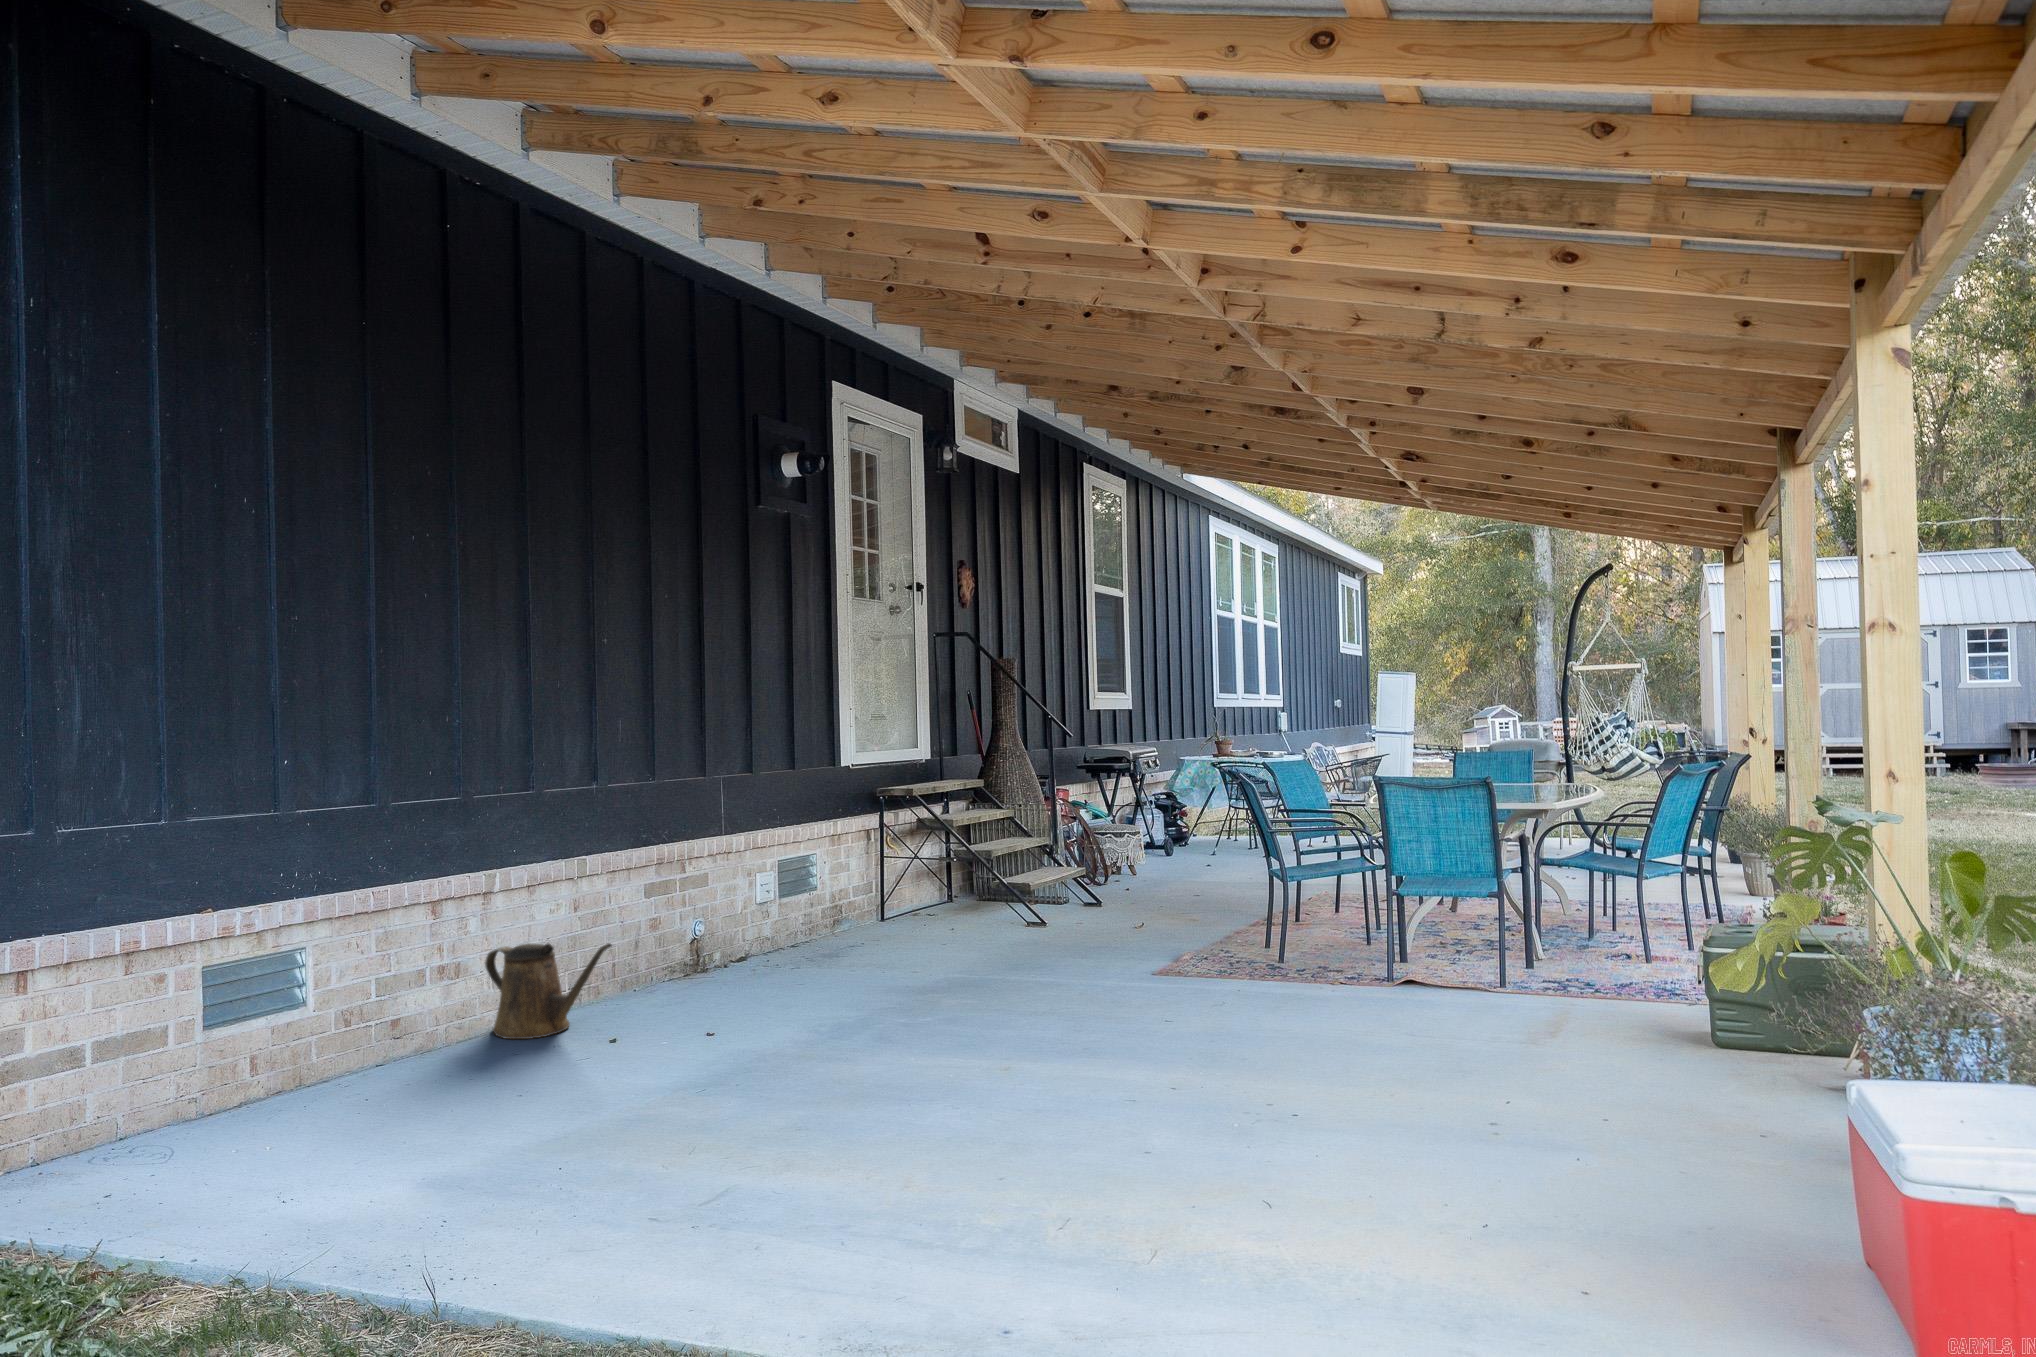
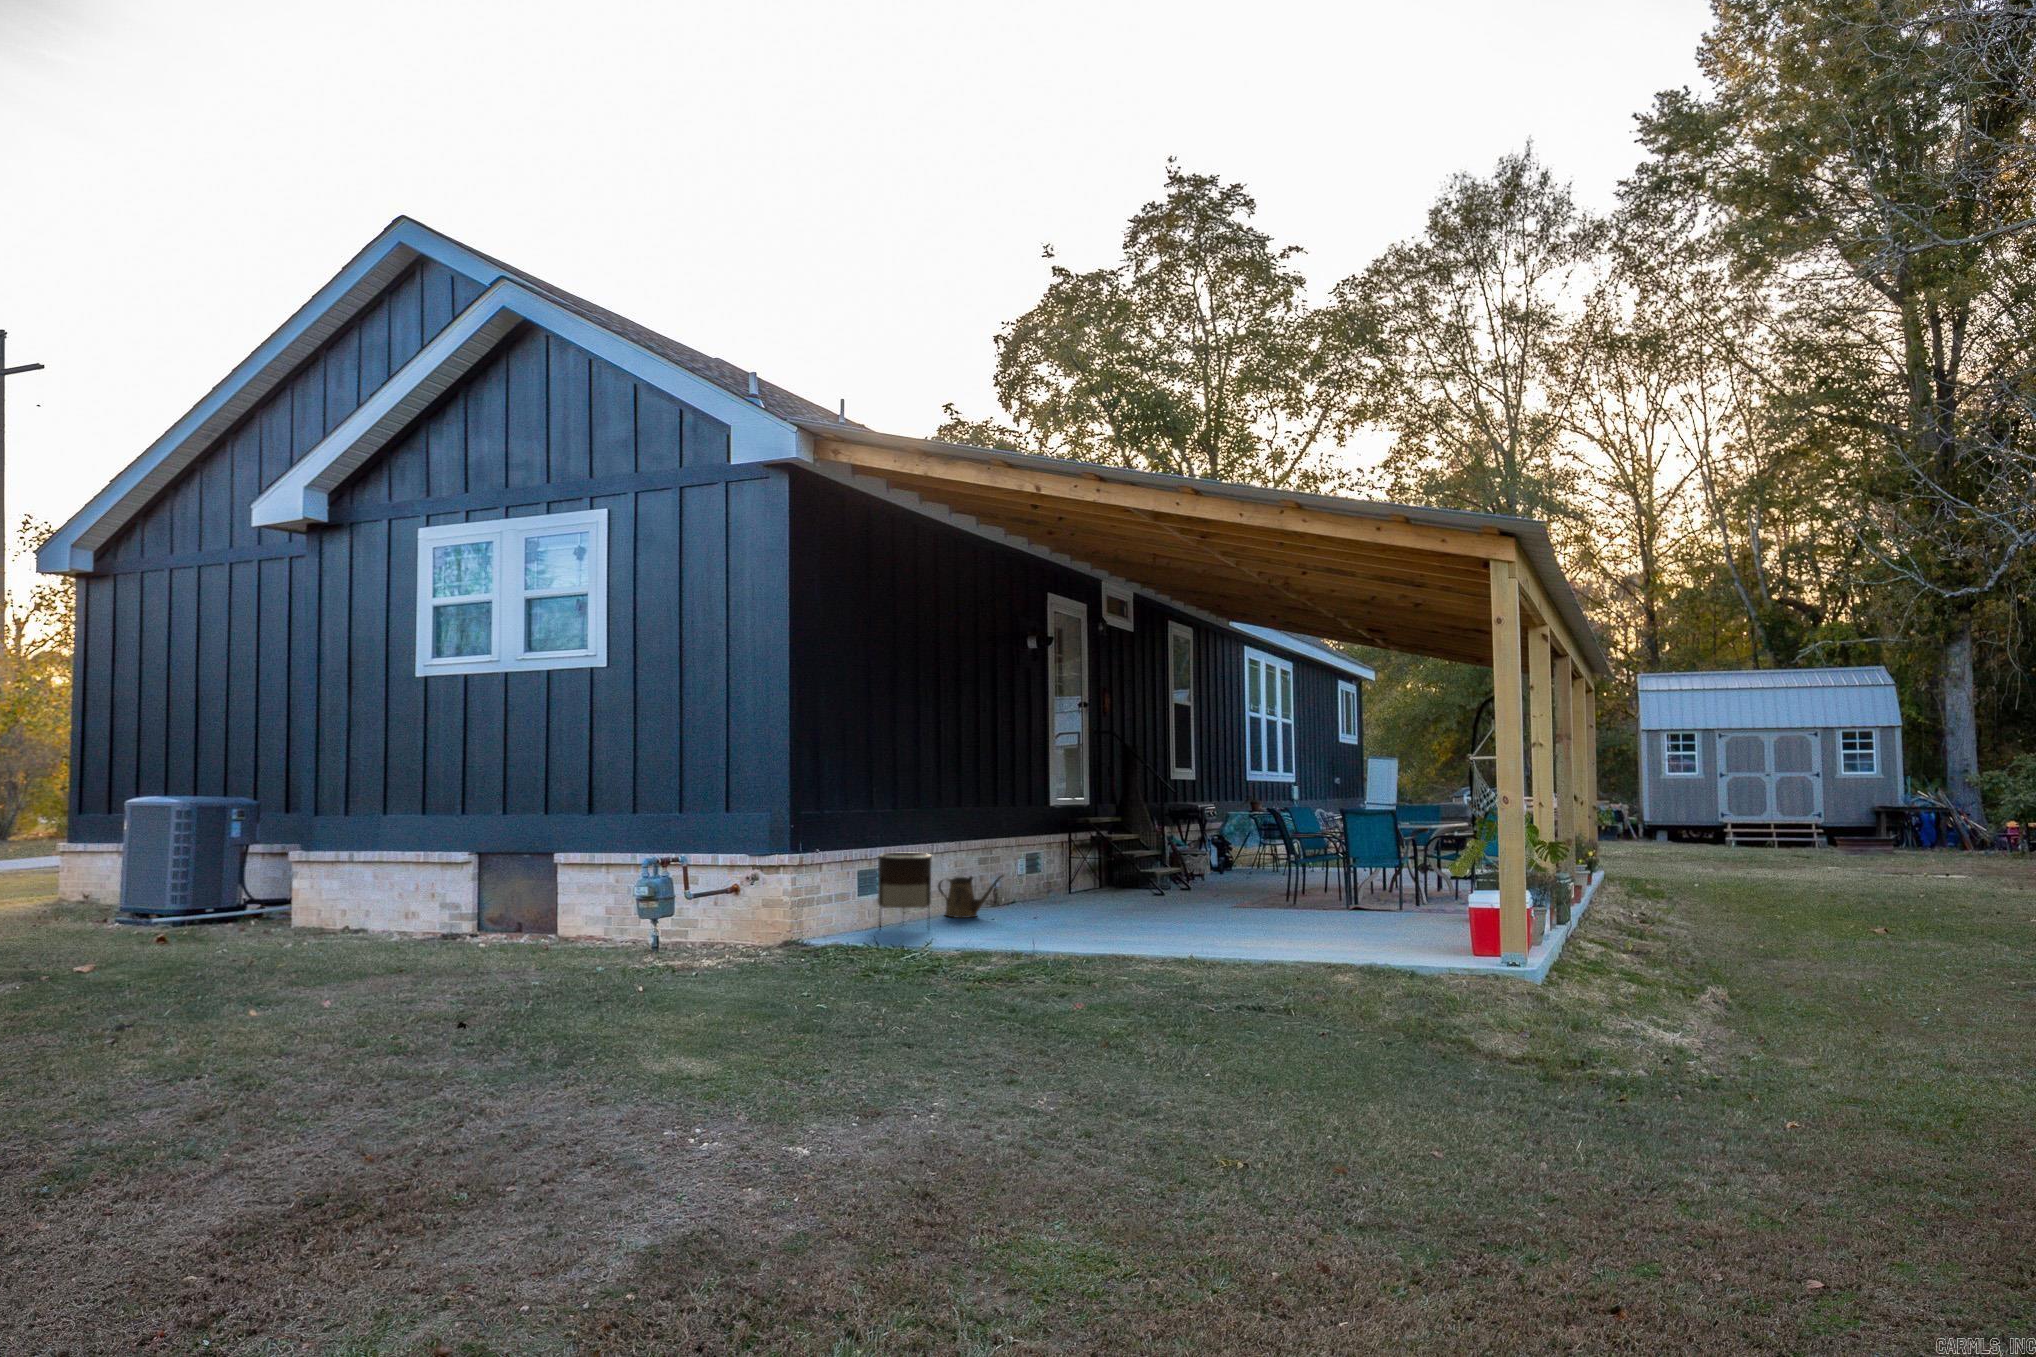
planter: none [225,911,378,1114] -> present [877,852,931,909]

